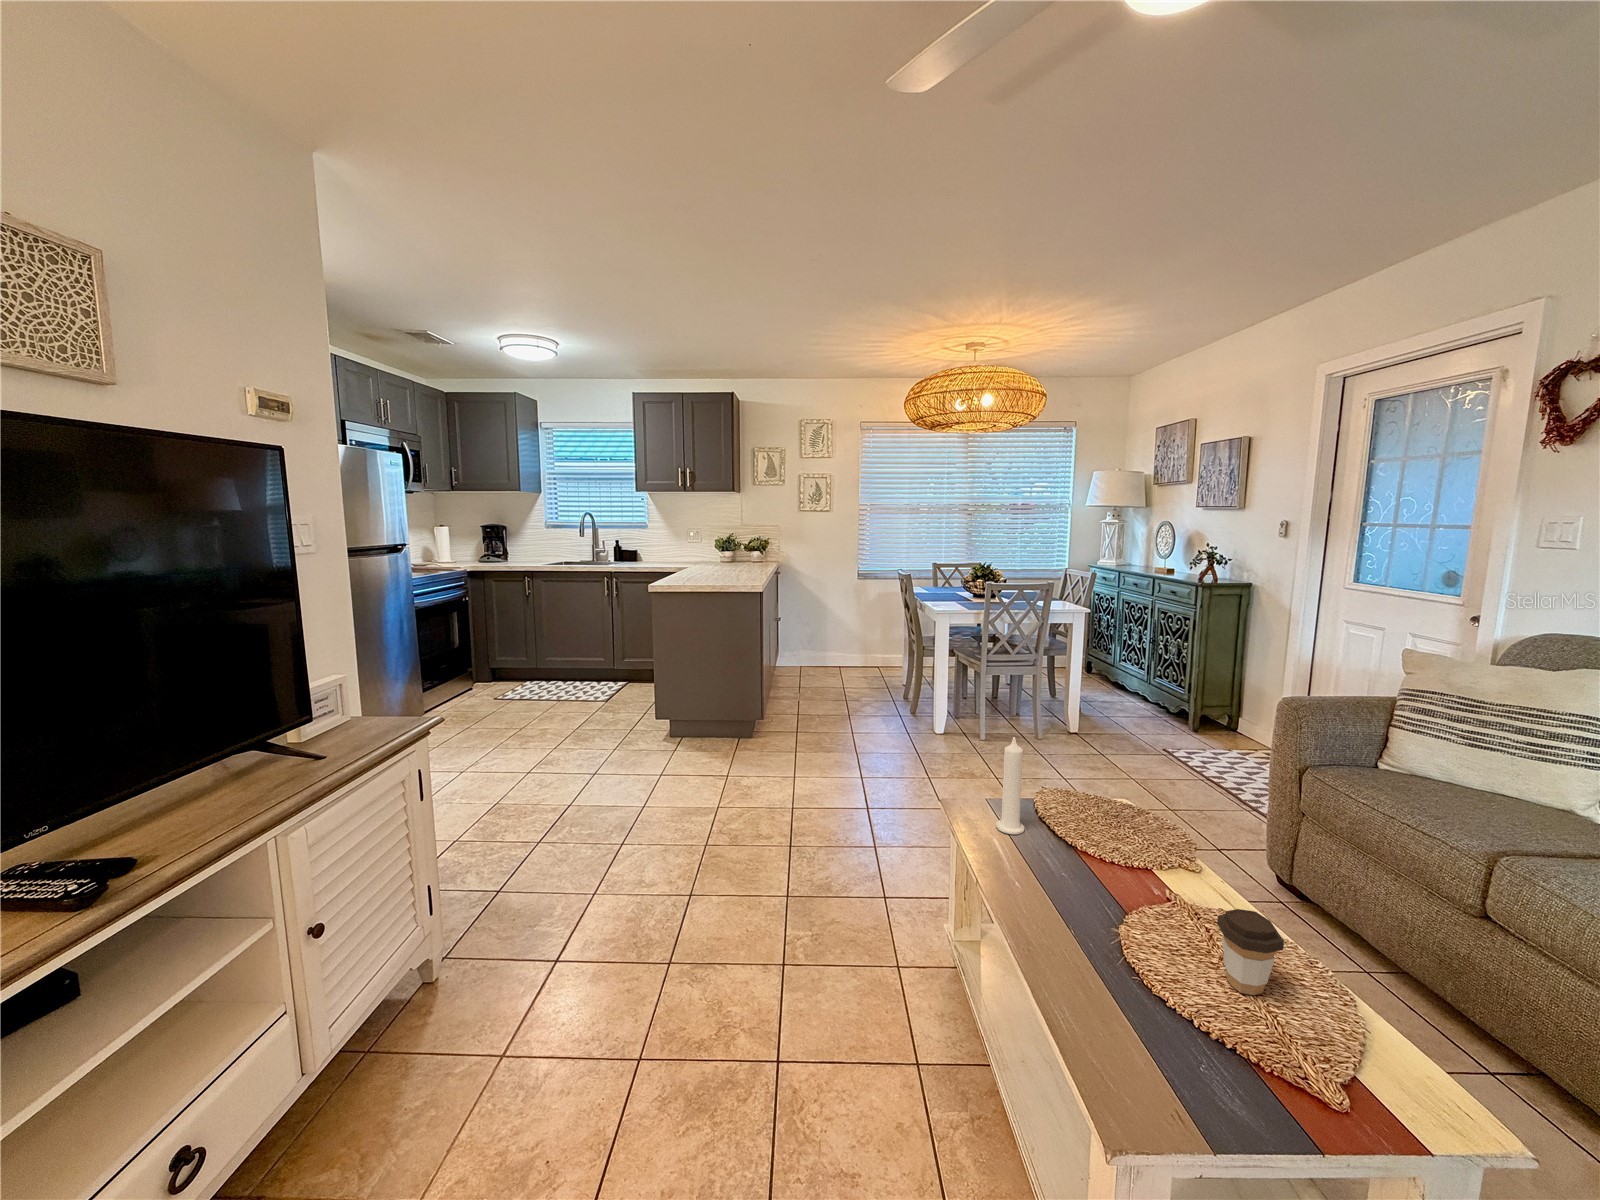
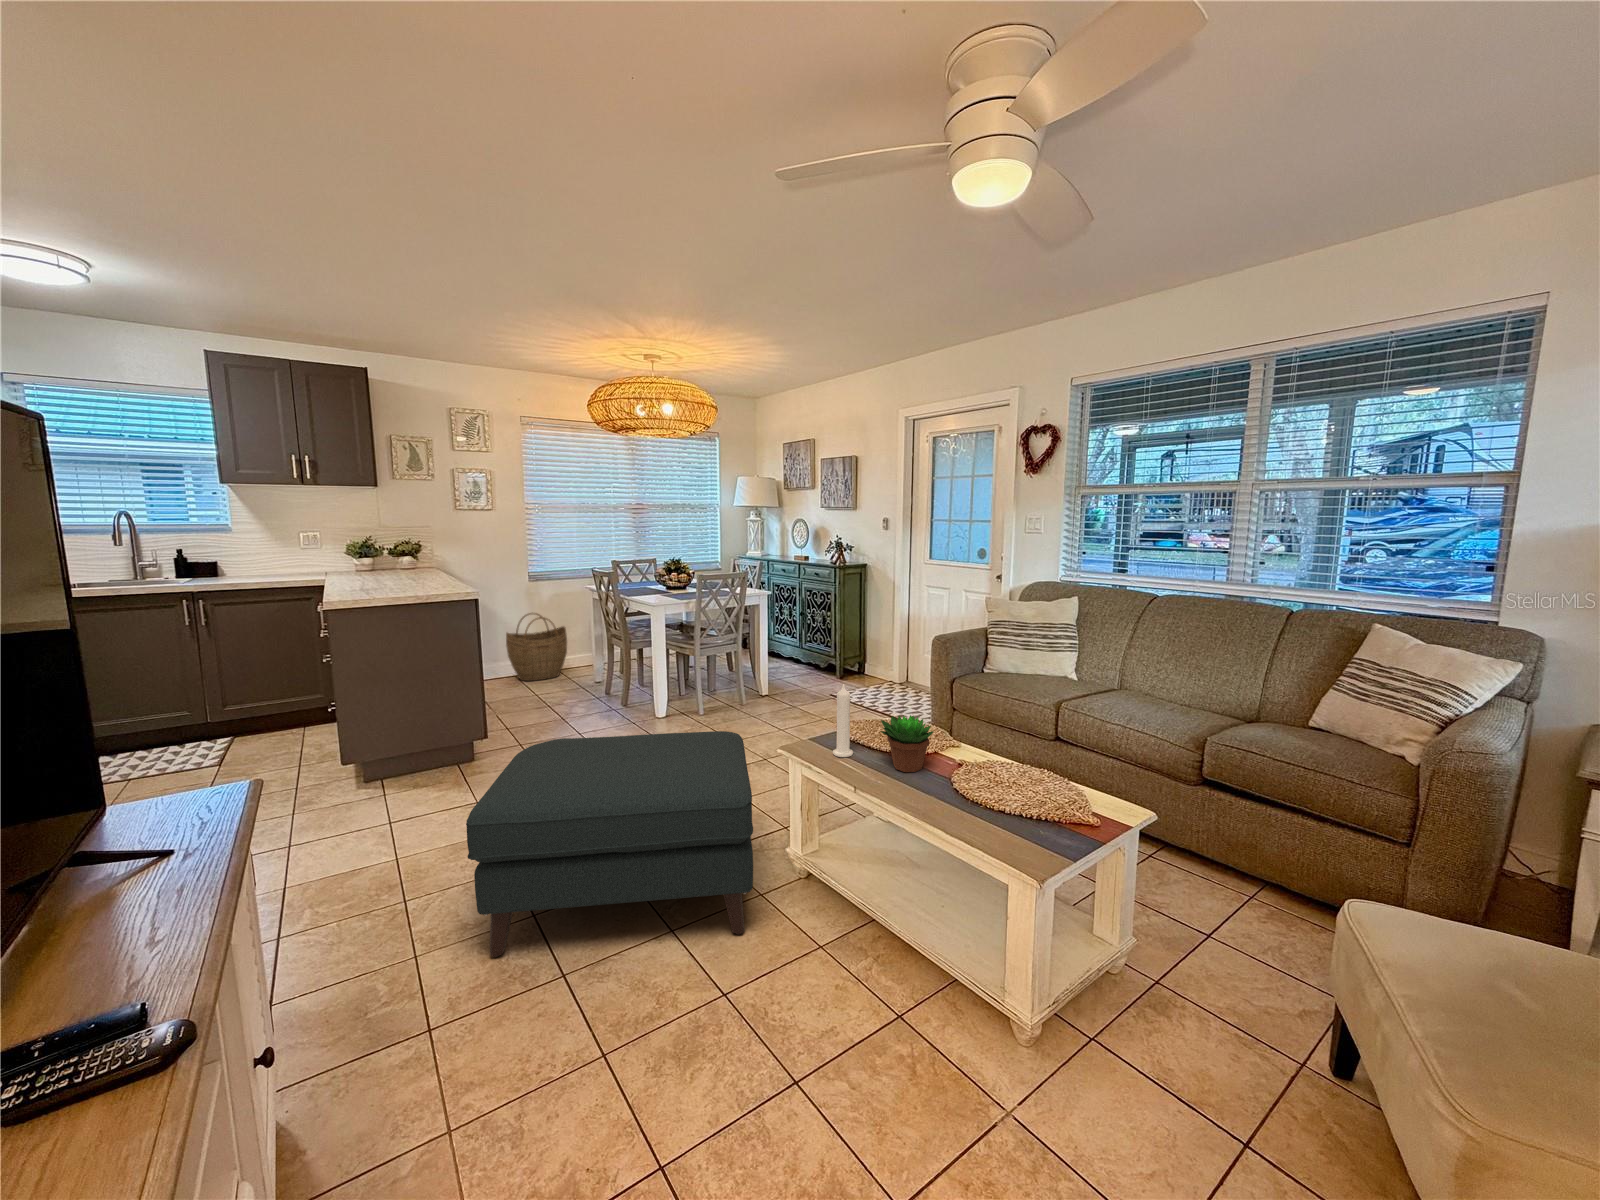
woven basket: none [832,609,886,674] -> present [506,613,567,681]
ottoman: none [618,732,926,1001] -> present [466,731,753,957]
succulent plant: none [1039,795,1123,886] -> present [881,715,934,772]
coffee cup: present [1217,909,1284,995] -> none [1011,748,1044,795]

